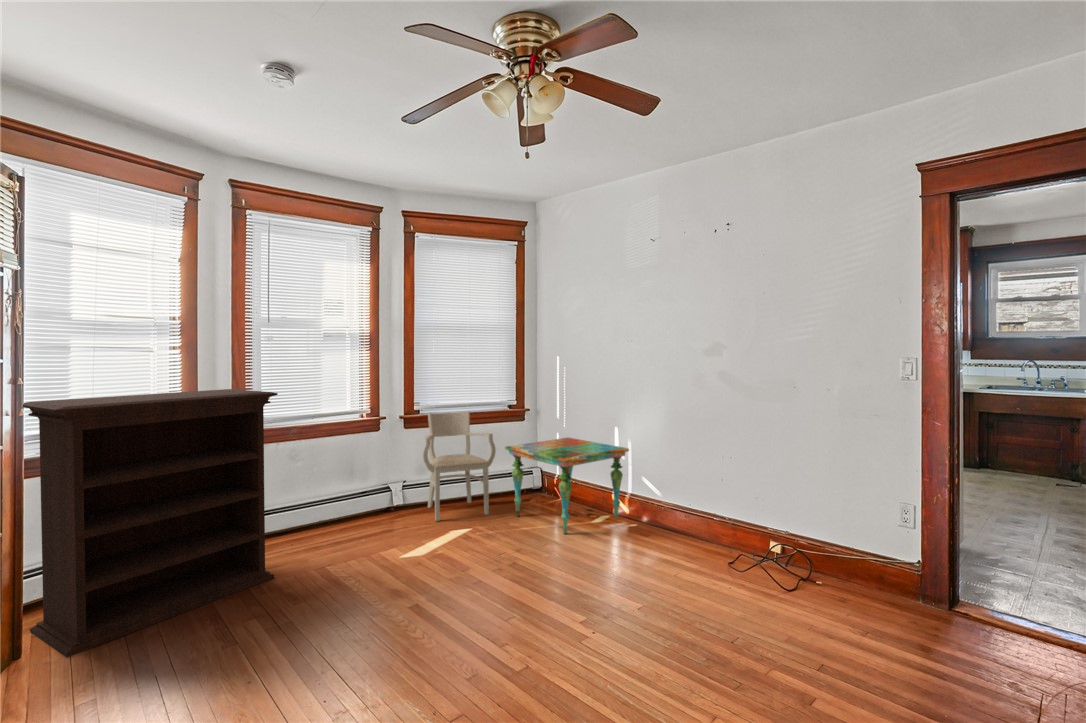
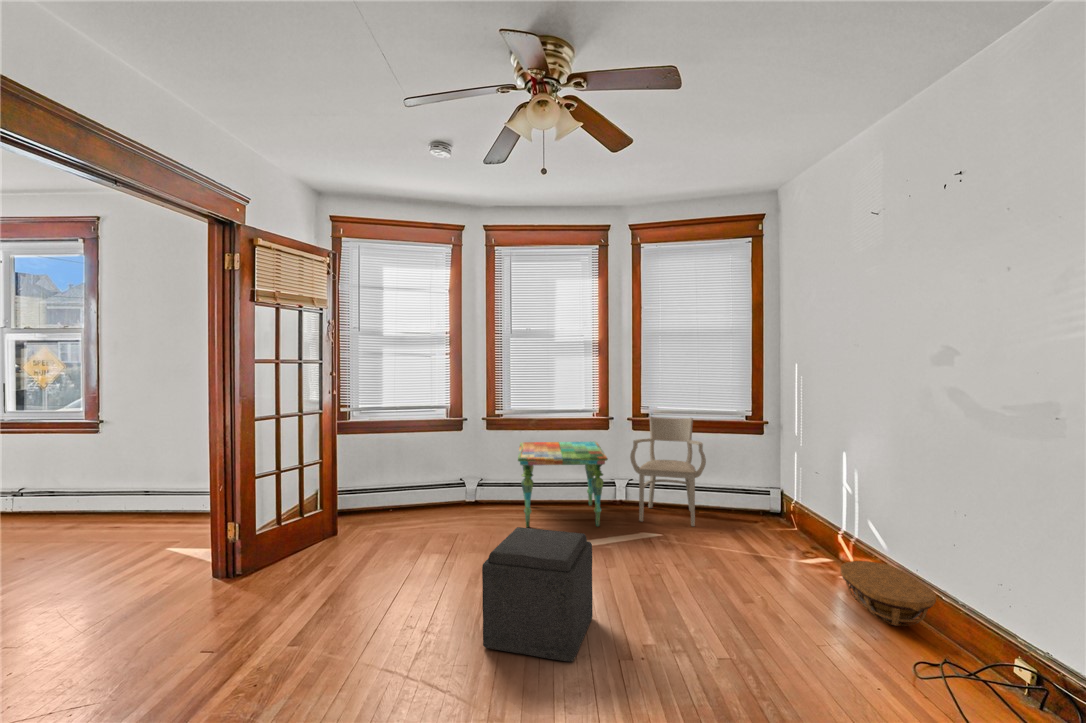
bookshelf: present [23,389,278,657] -> none [337,387,483,550]
side table: present [505,438,629,534] -> present [518,442,608,527]
basket: none [647,506,717,547] -> present [841,561,936,626]
ottoman: none [421,529,543,681] -> present [482,527,593,661]

